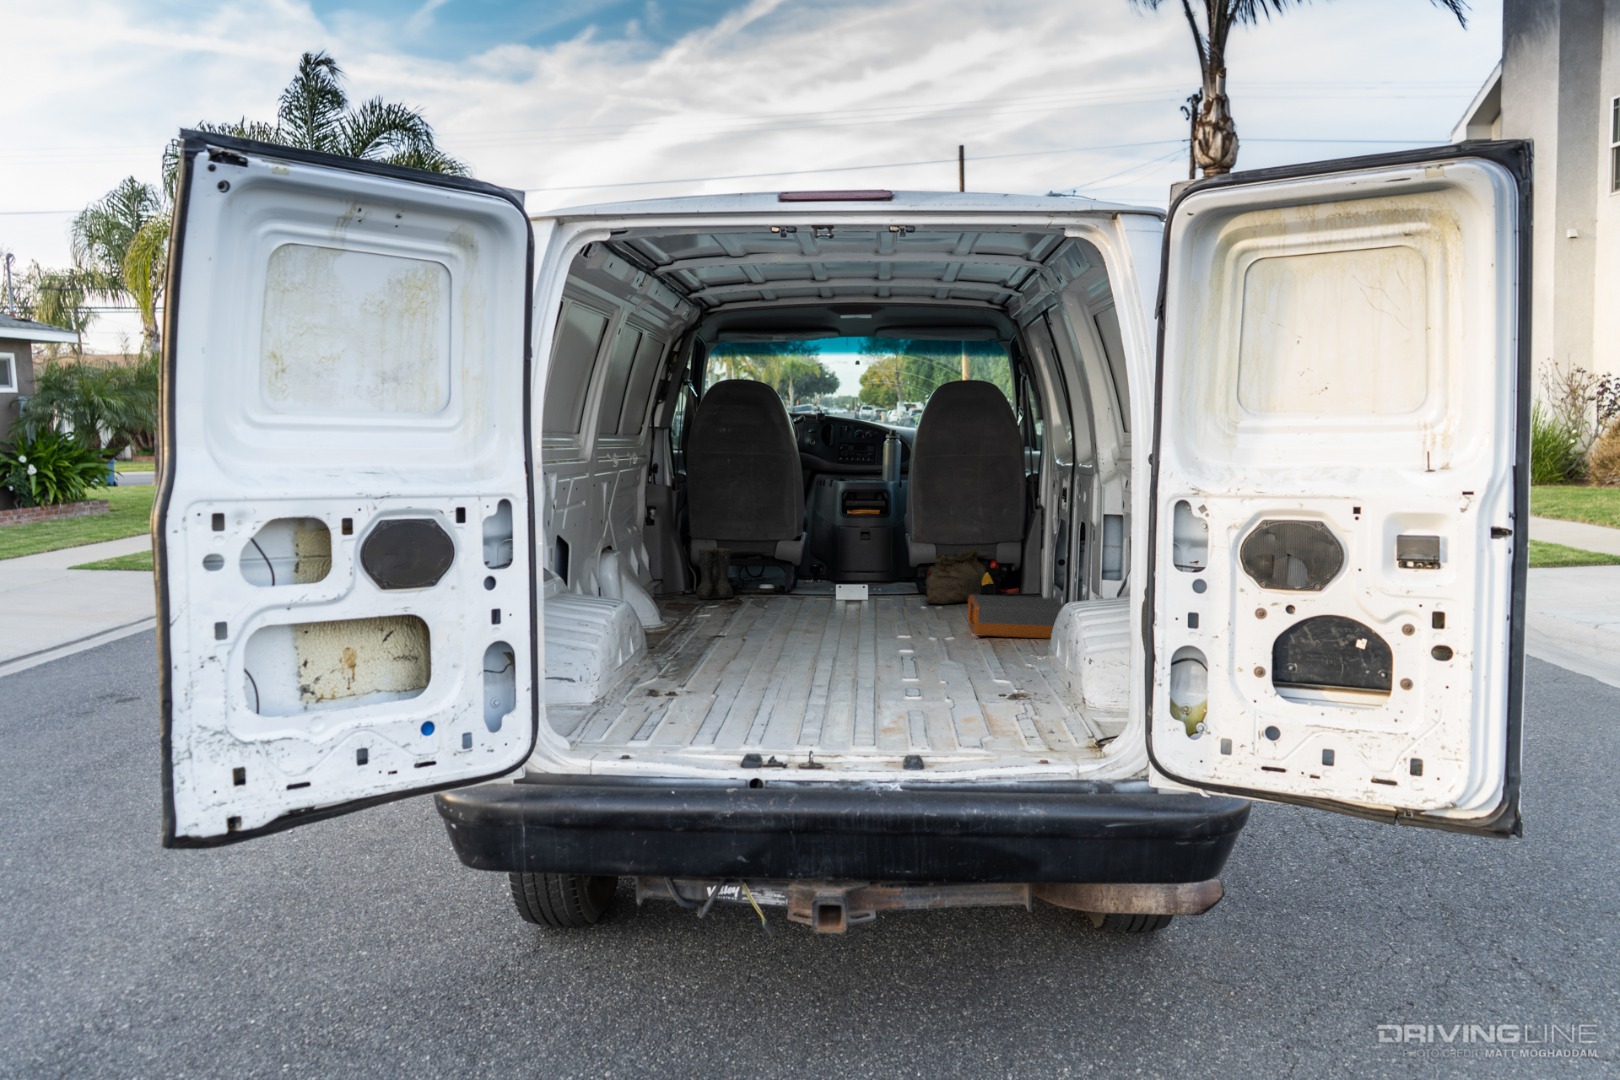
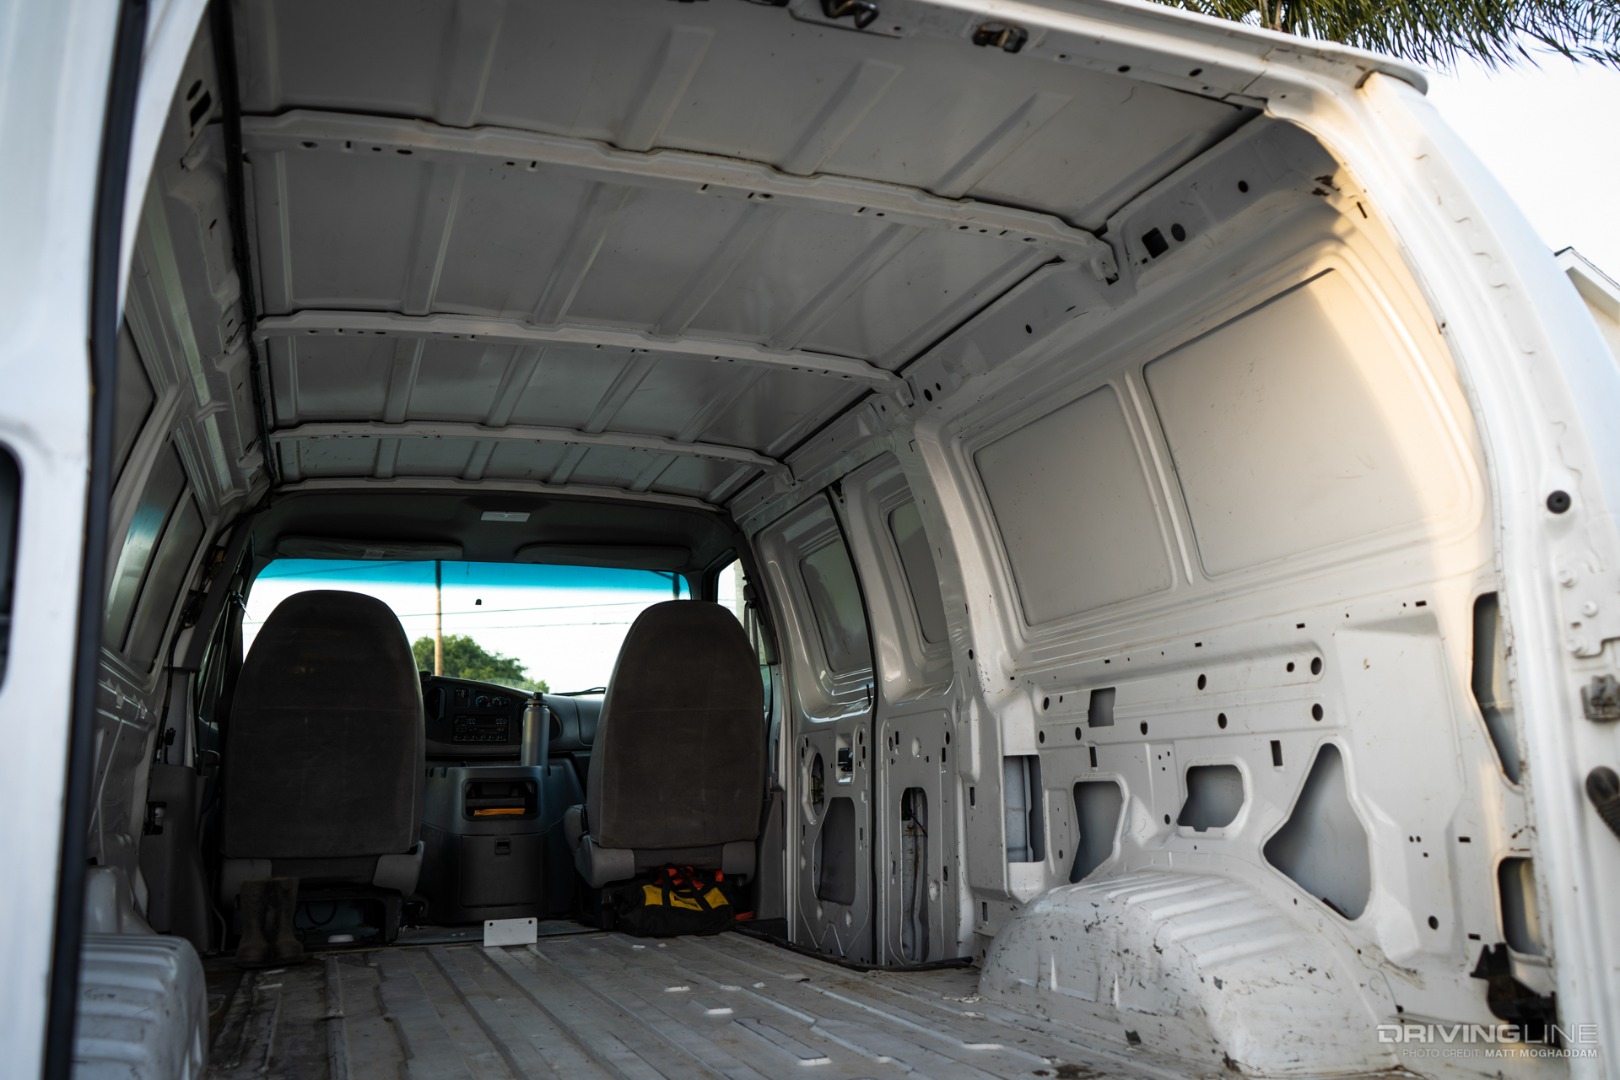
bag: present [924,548,986,604] -> none [633,851,721,940]
storage box: present [968,594,1061,638] -> none [751,907,930,976]

